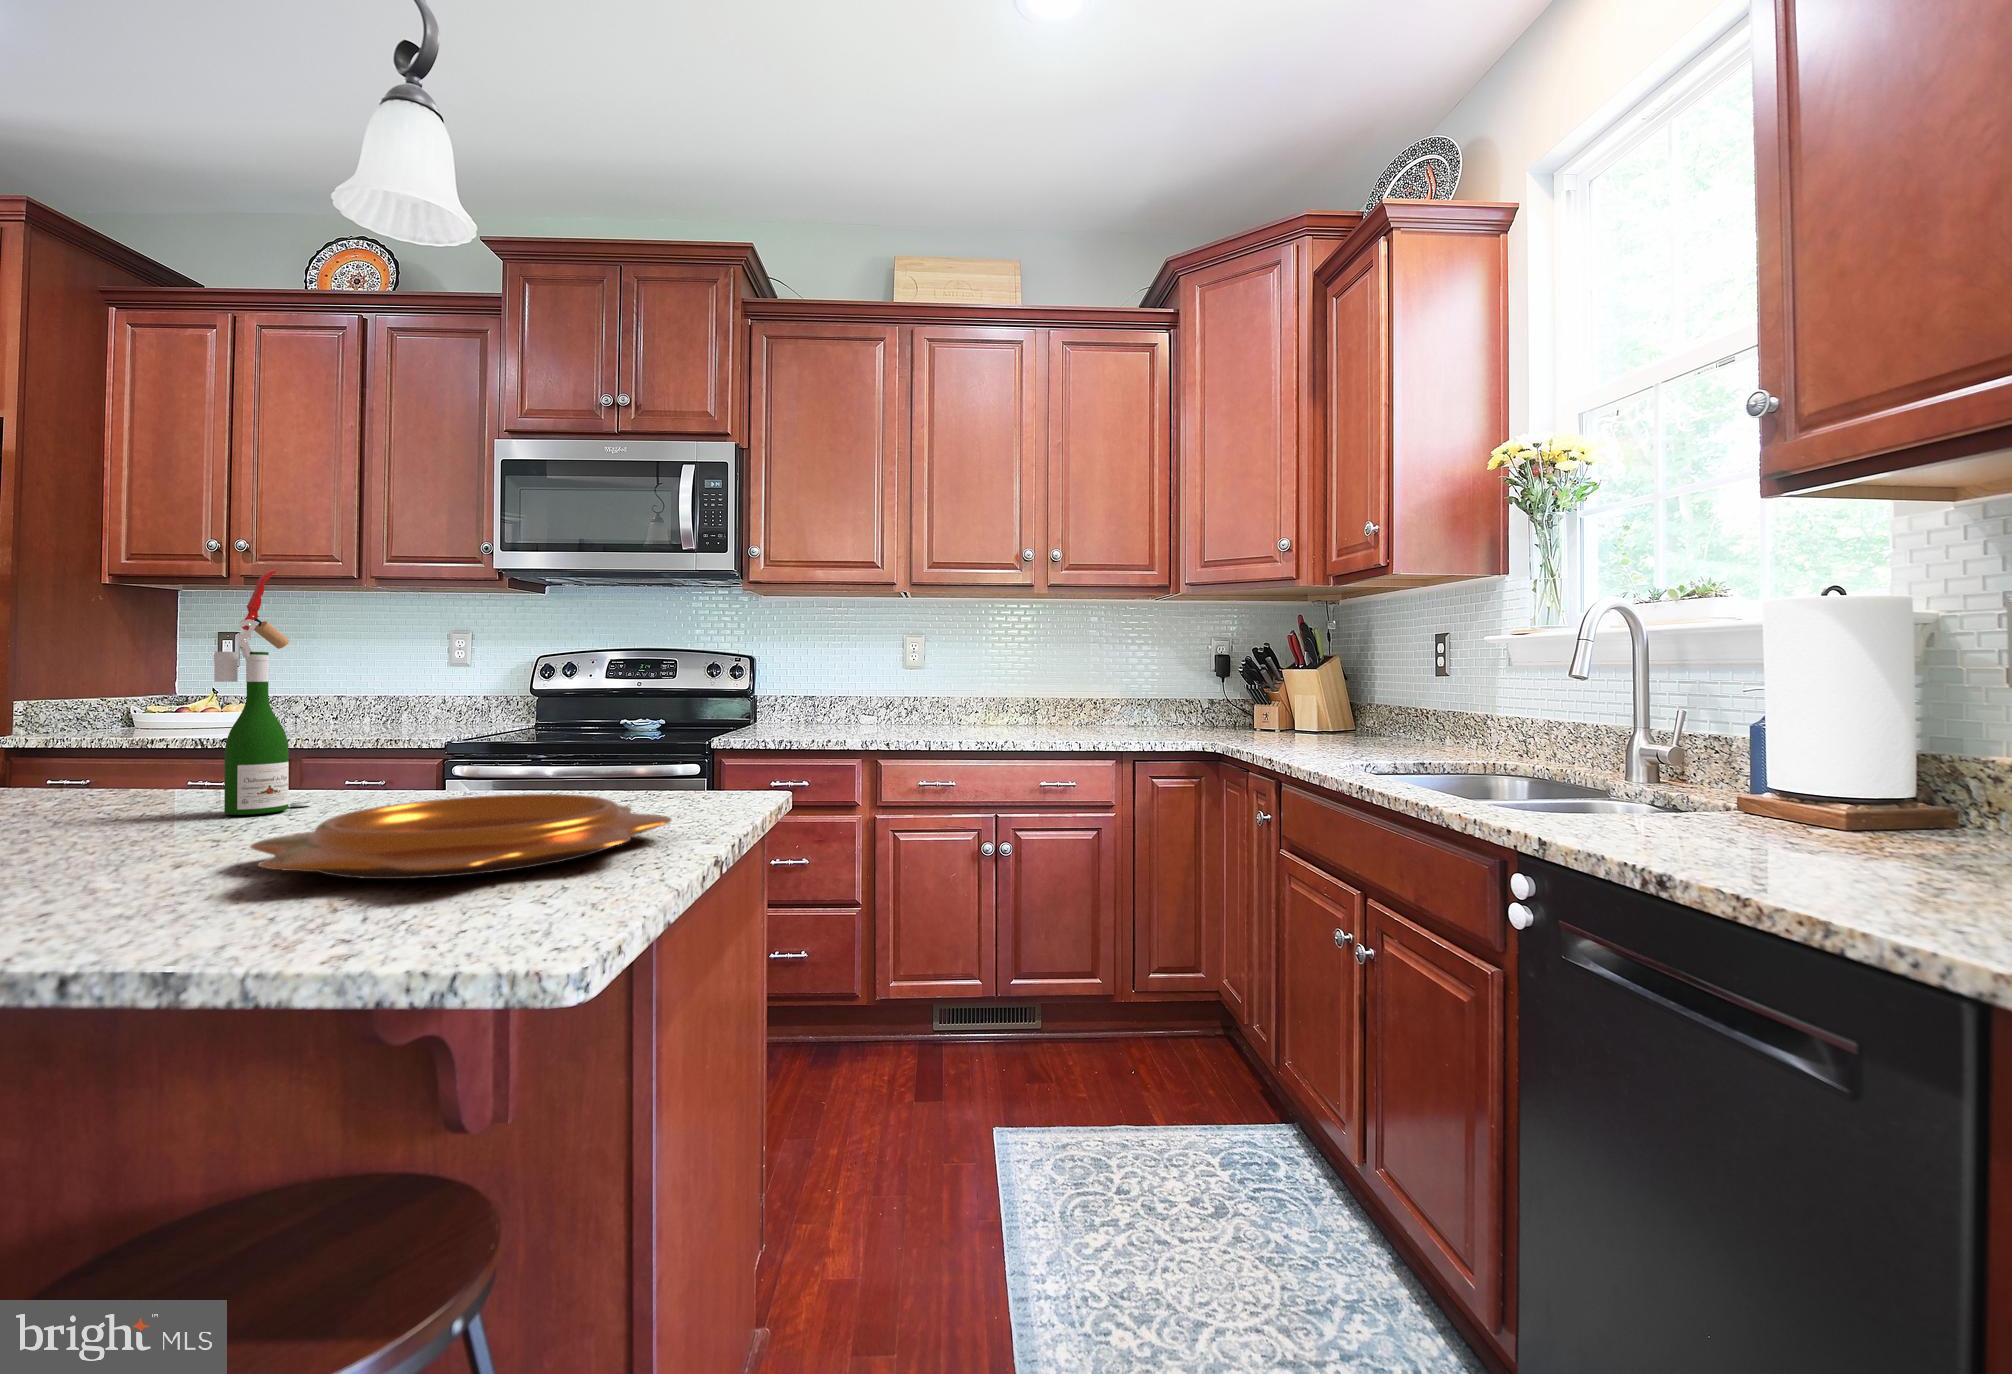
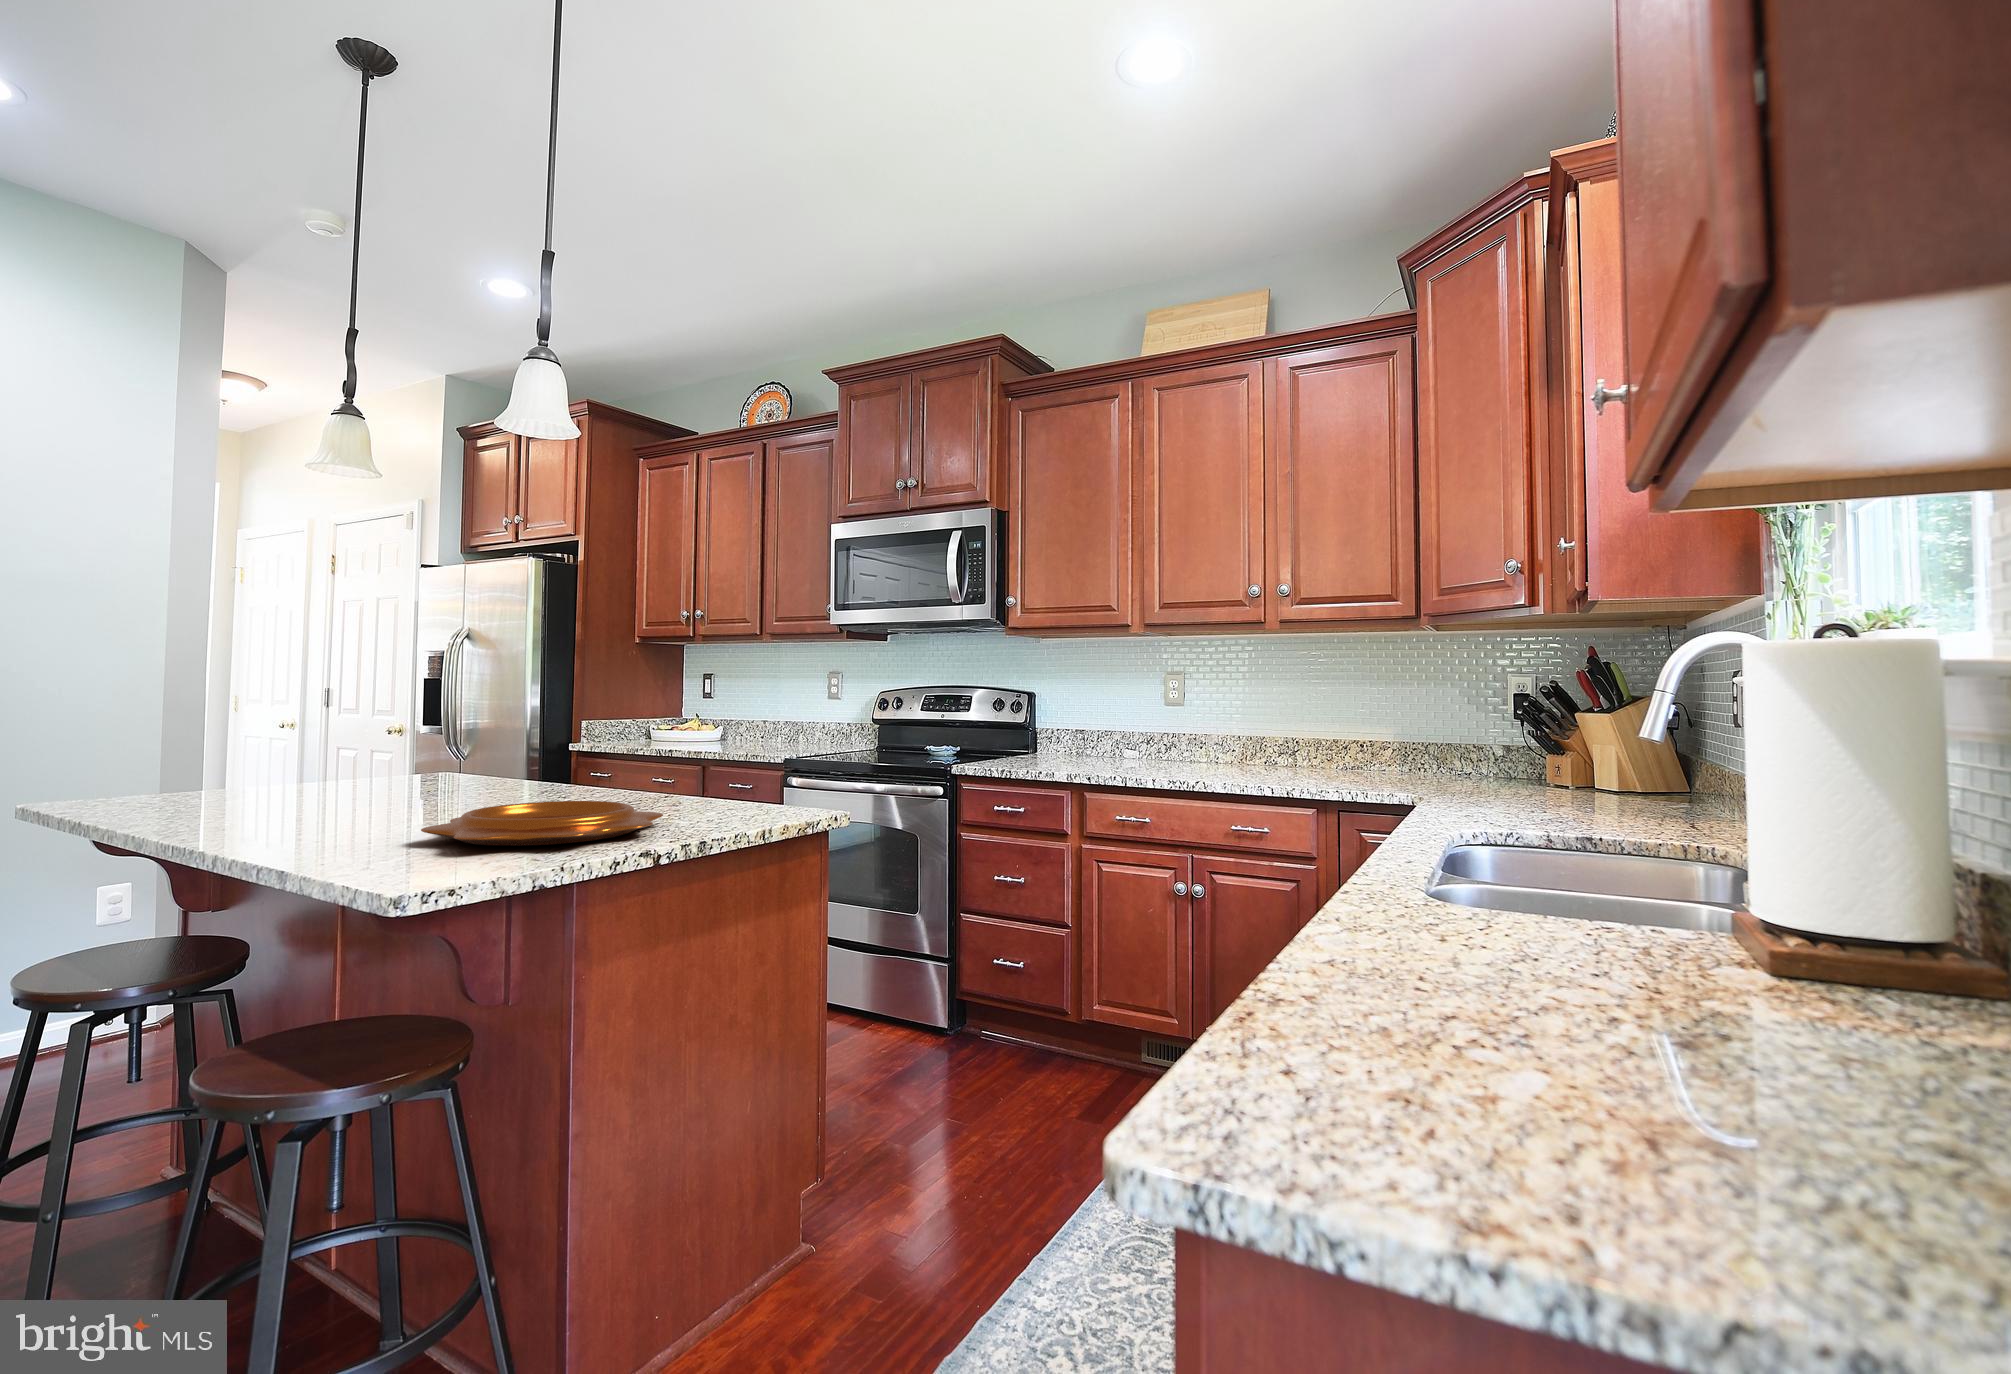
wine bottle: present [214,570,311,815] -> none [520,658,569,803]

